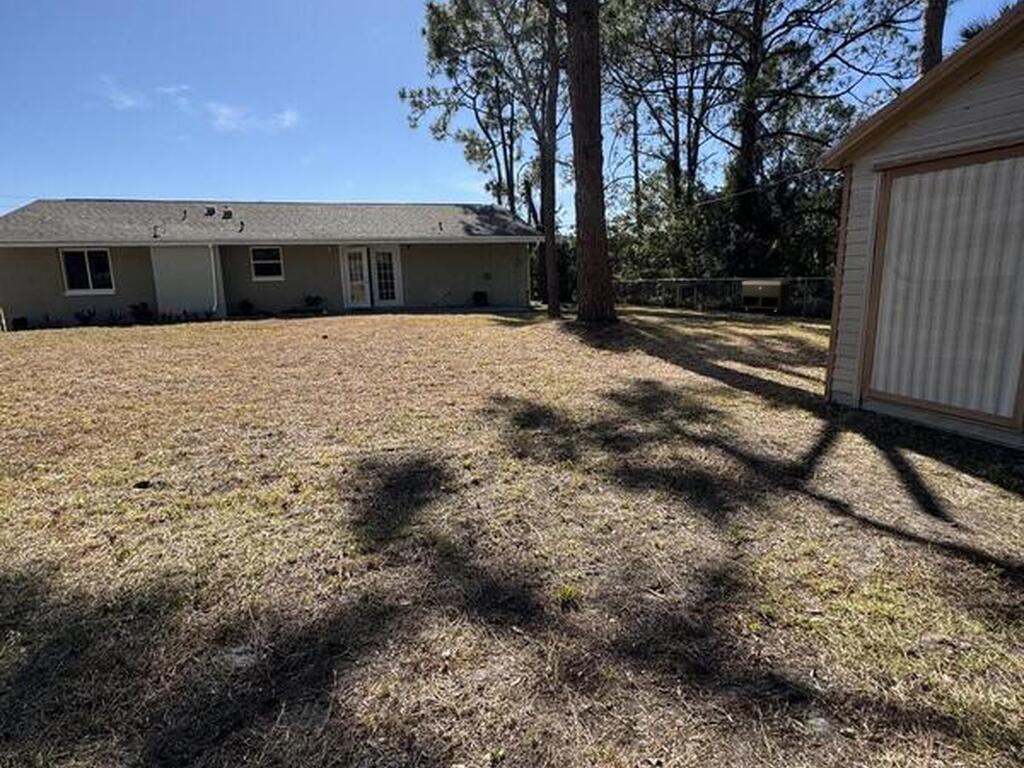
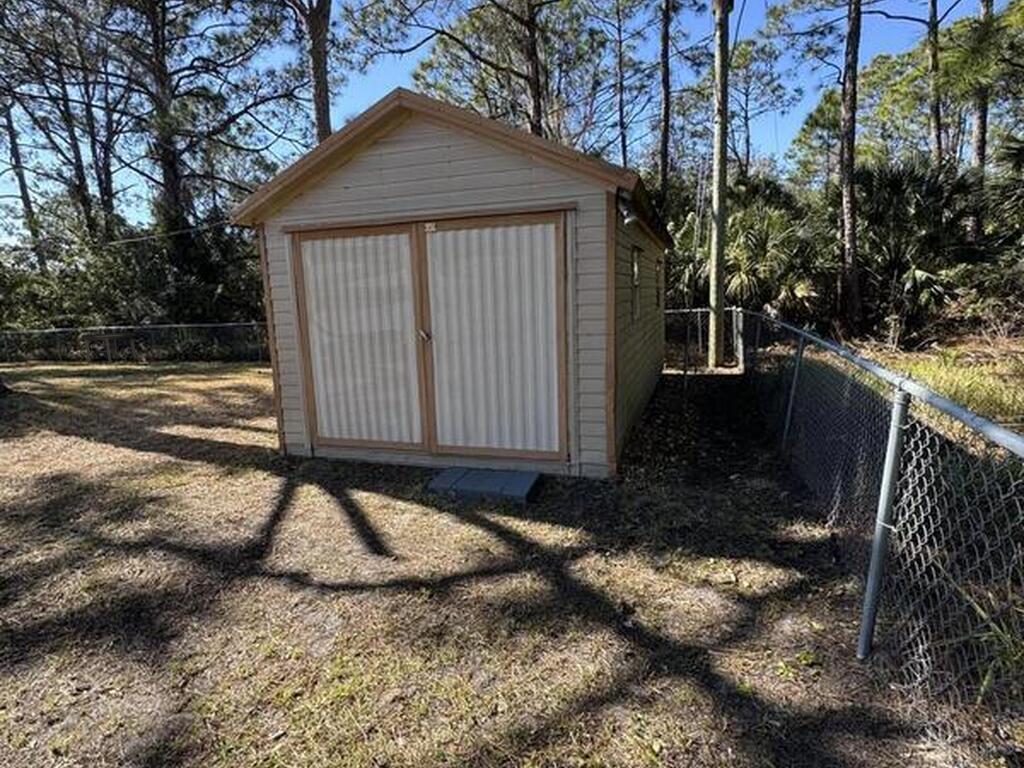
storage bench: present [742,280,790,310] -> none [189,326,244,360]

